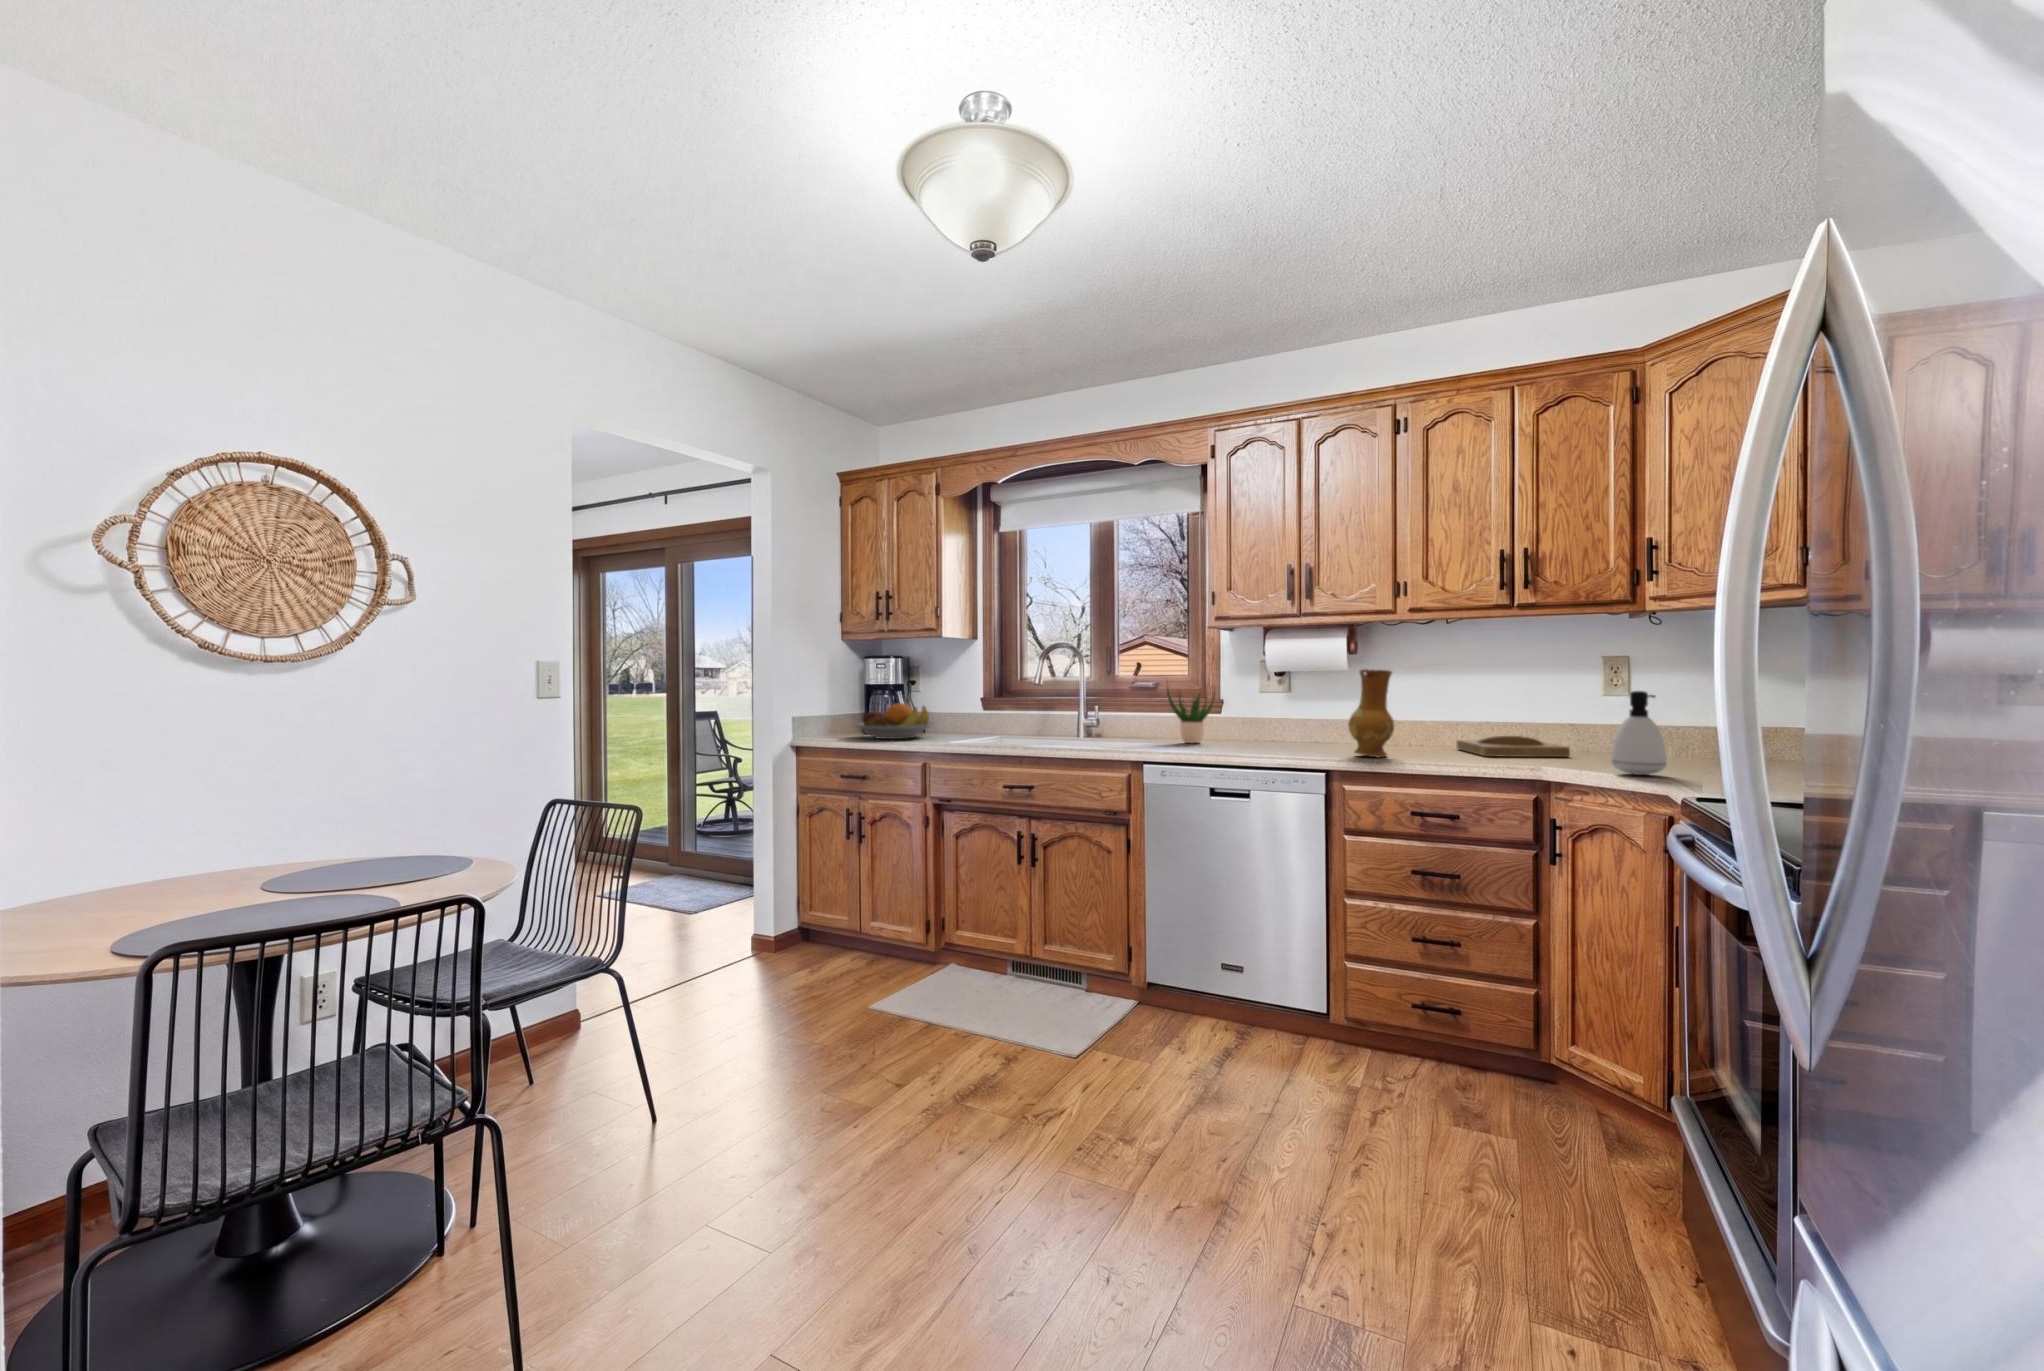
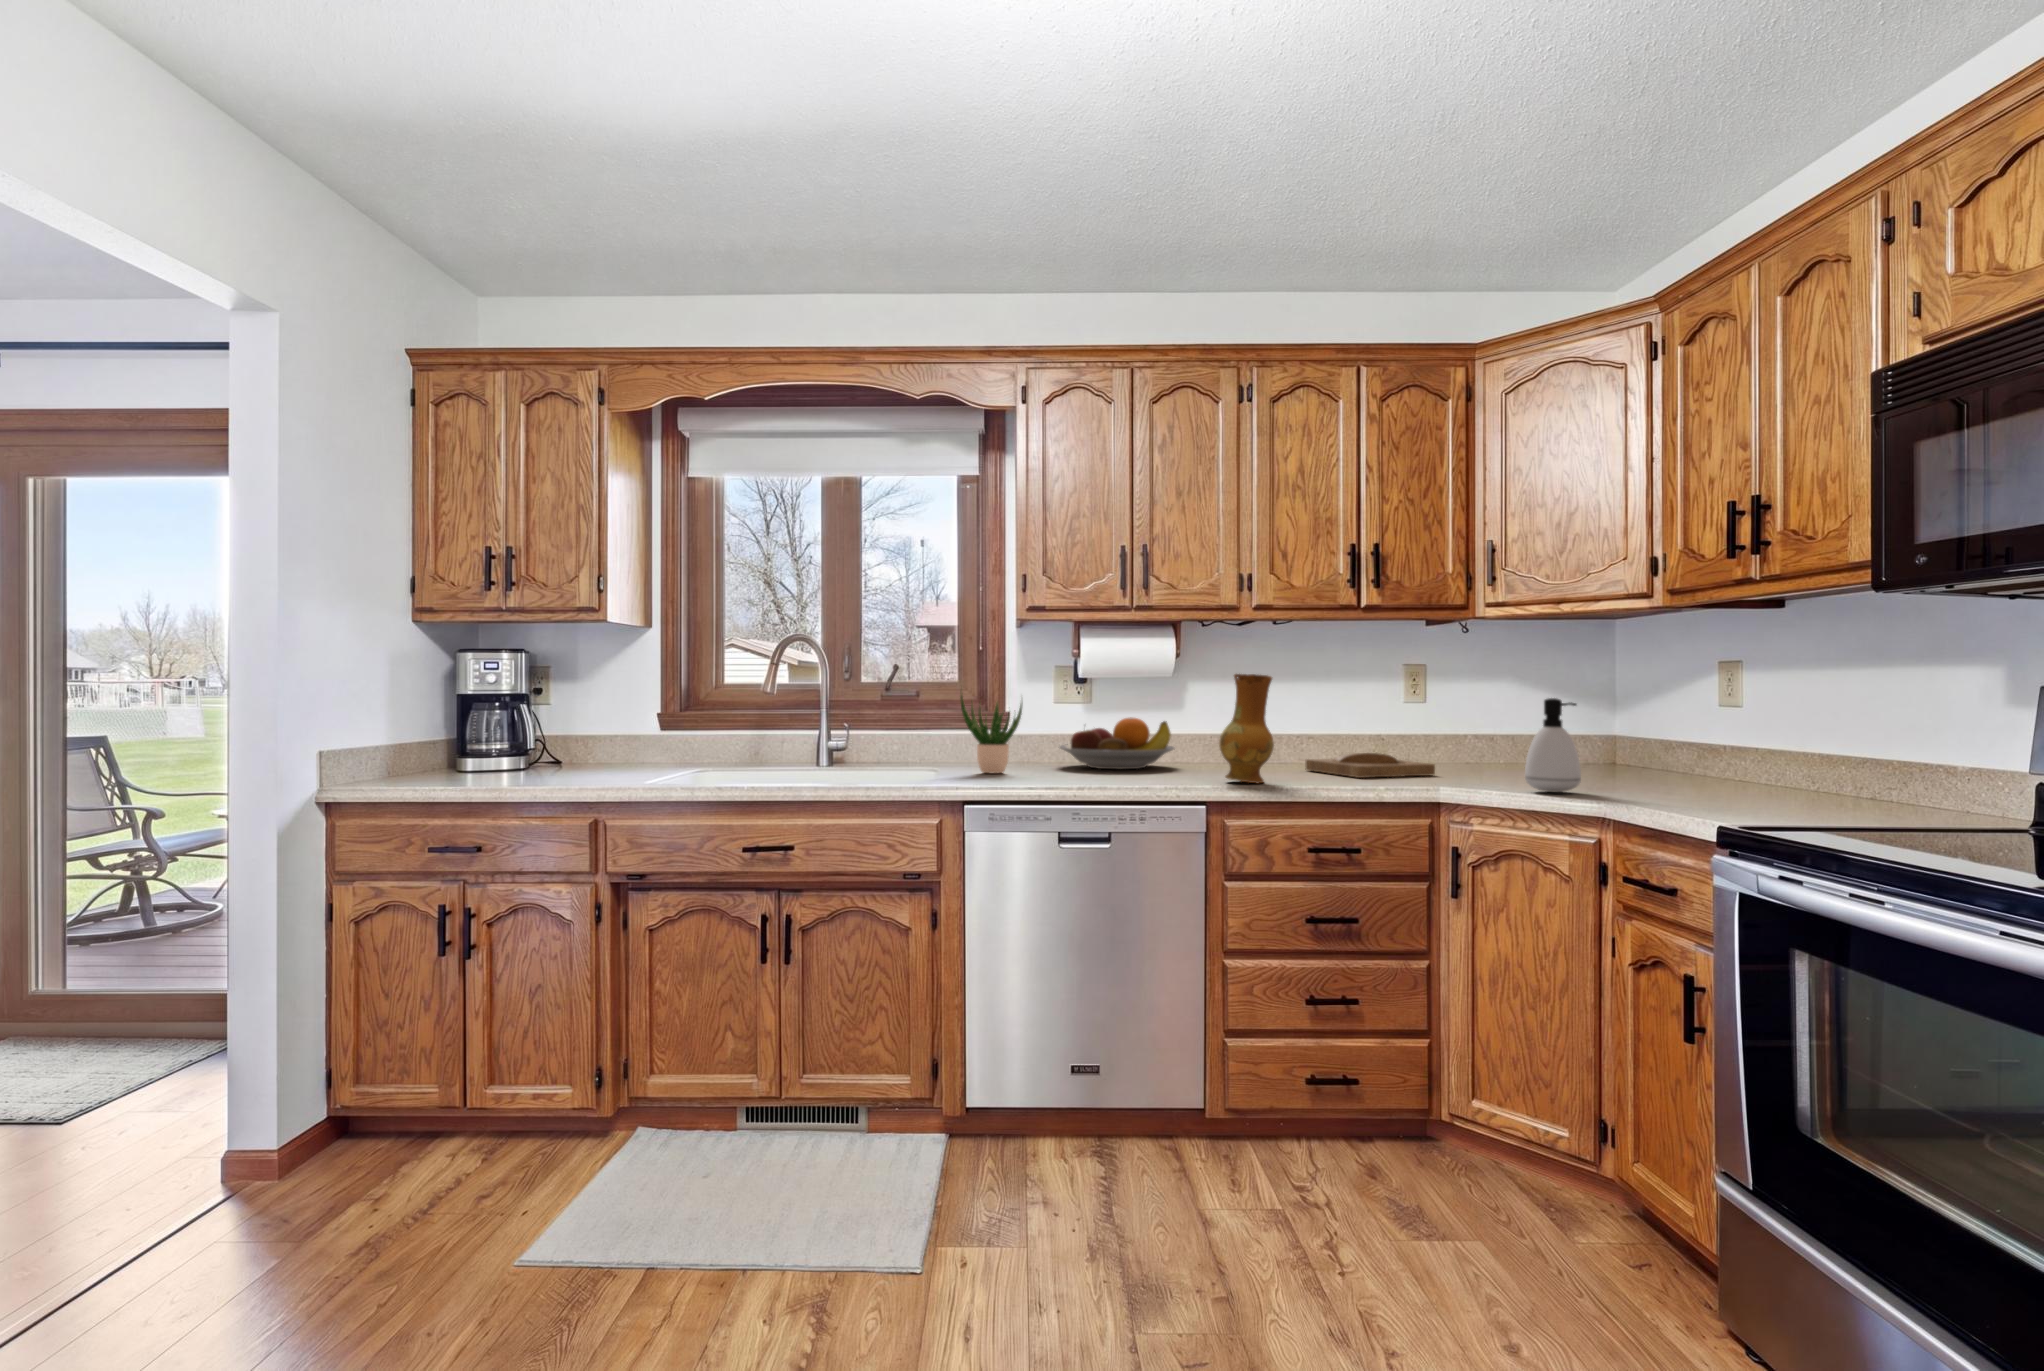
fruit bowl: present [854,703,934,739] -> present [1060,717,1175,769]

